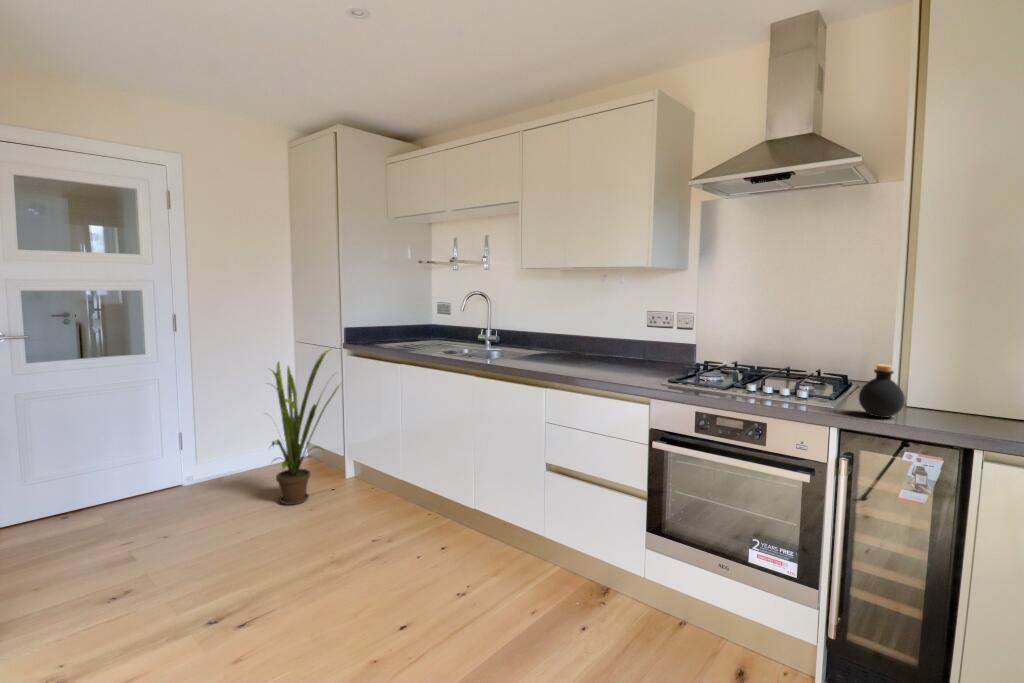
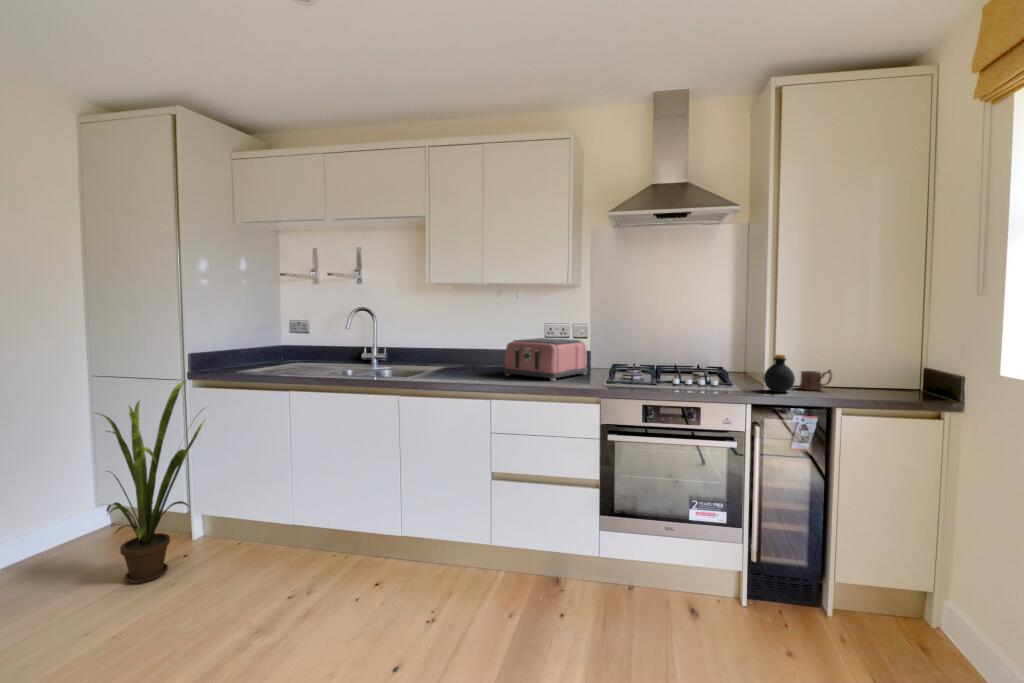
toaster: none [580,327,677,375] -> present [504,338,588,381]
mug: none [928,392,976,422] -> present [800,370,832,390]

